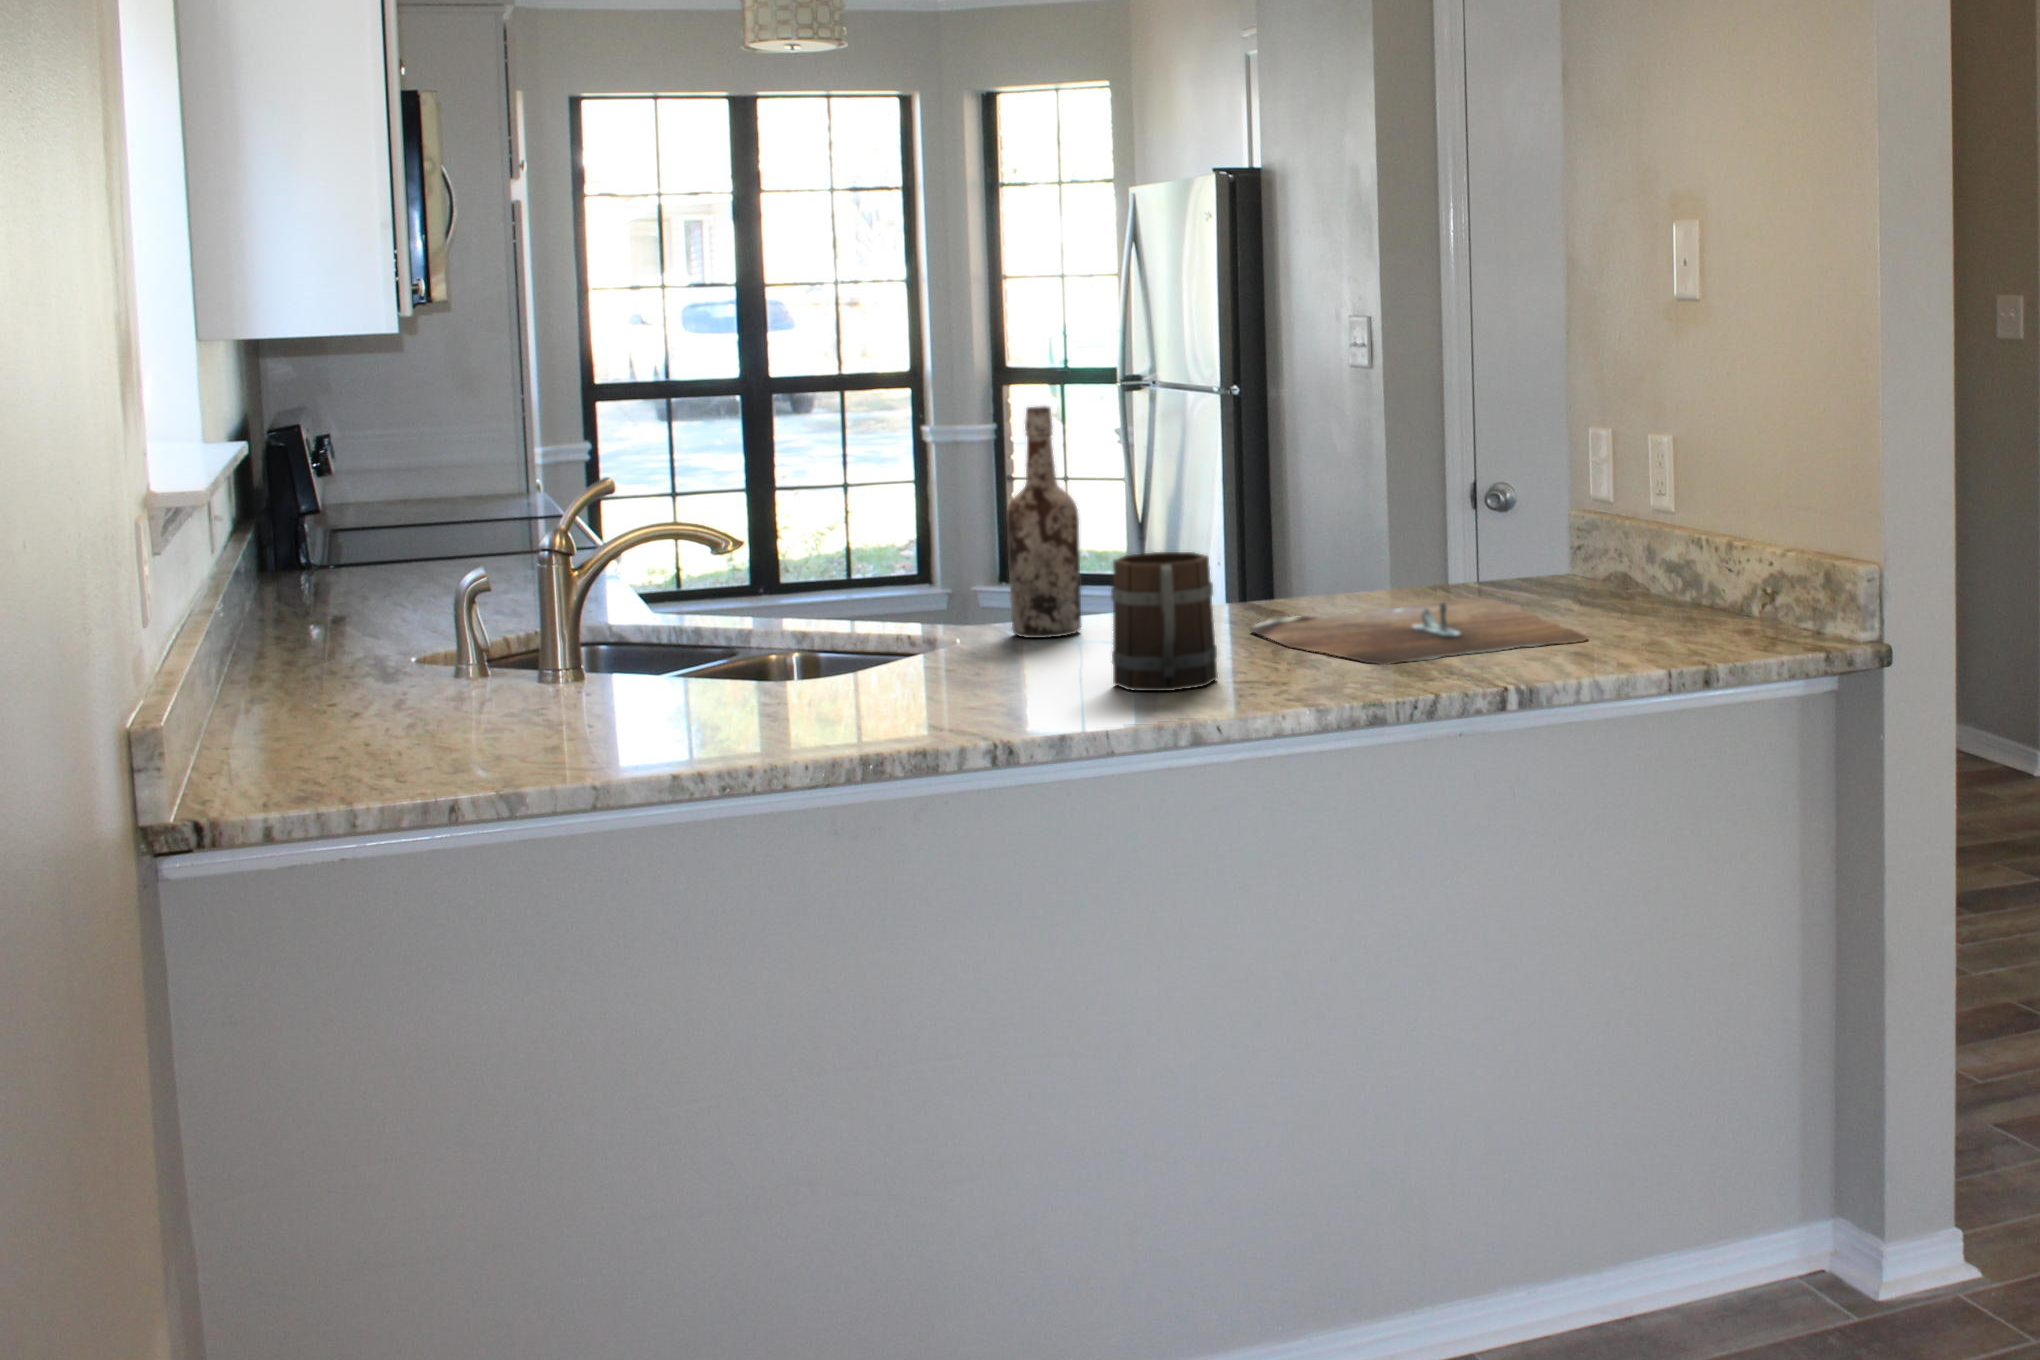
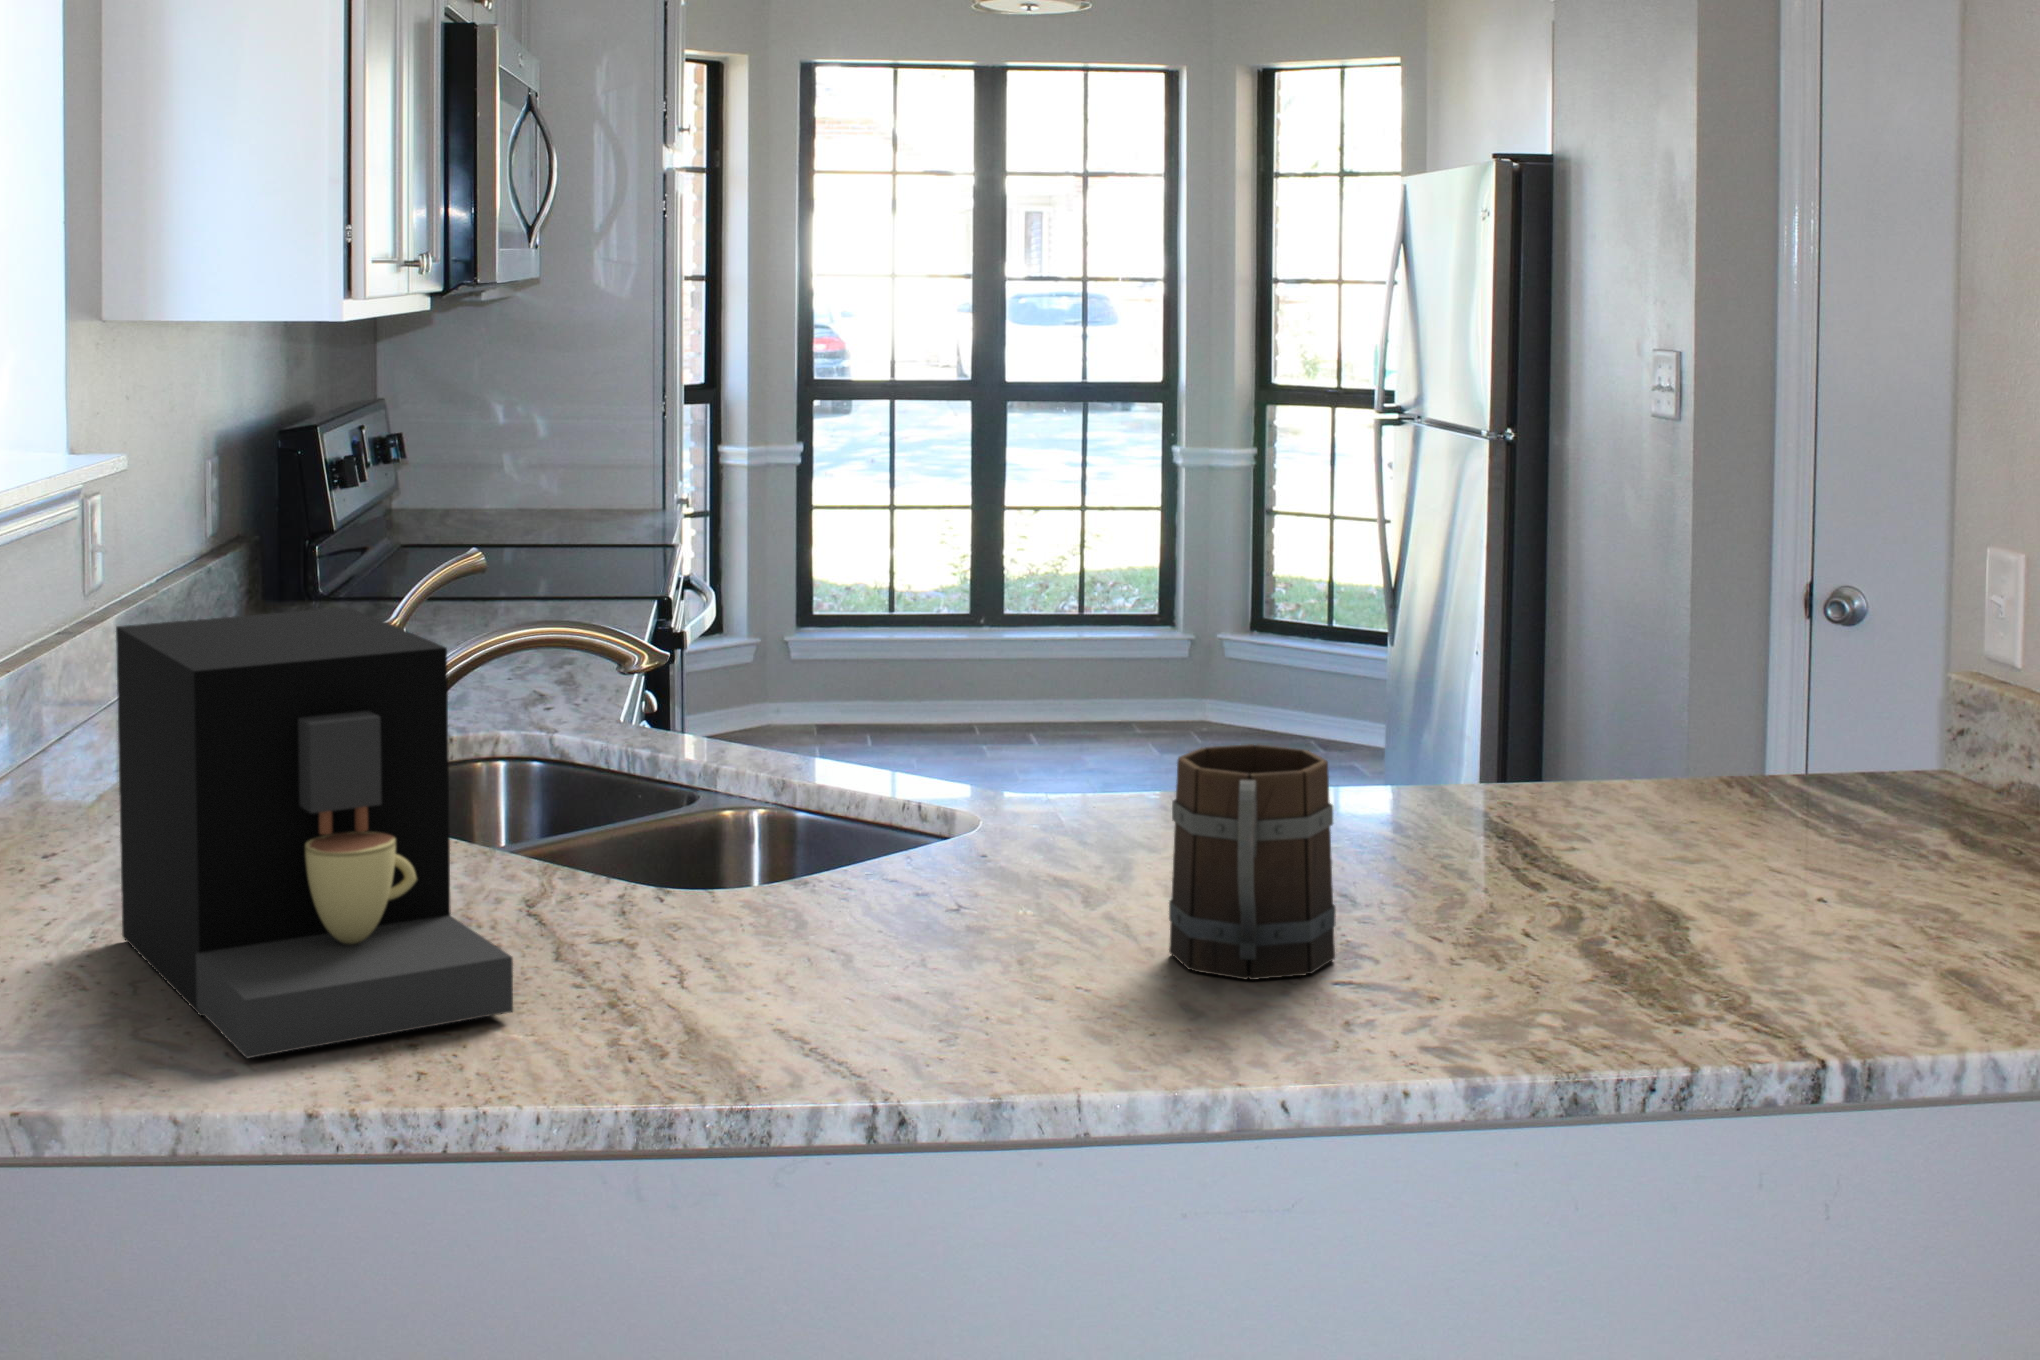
wine bottle: present [1007,406,1081,638] -> none [1076,490,1179,833]
coffee maker: none [361,502,706,774] -> present [116,607,513,1058]
cutting board: present [1252,599,1587,665] -> none [1421,818,1974,957]

